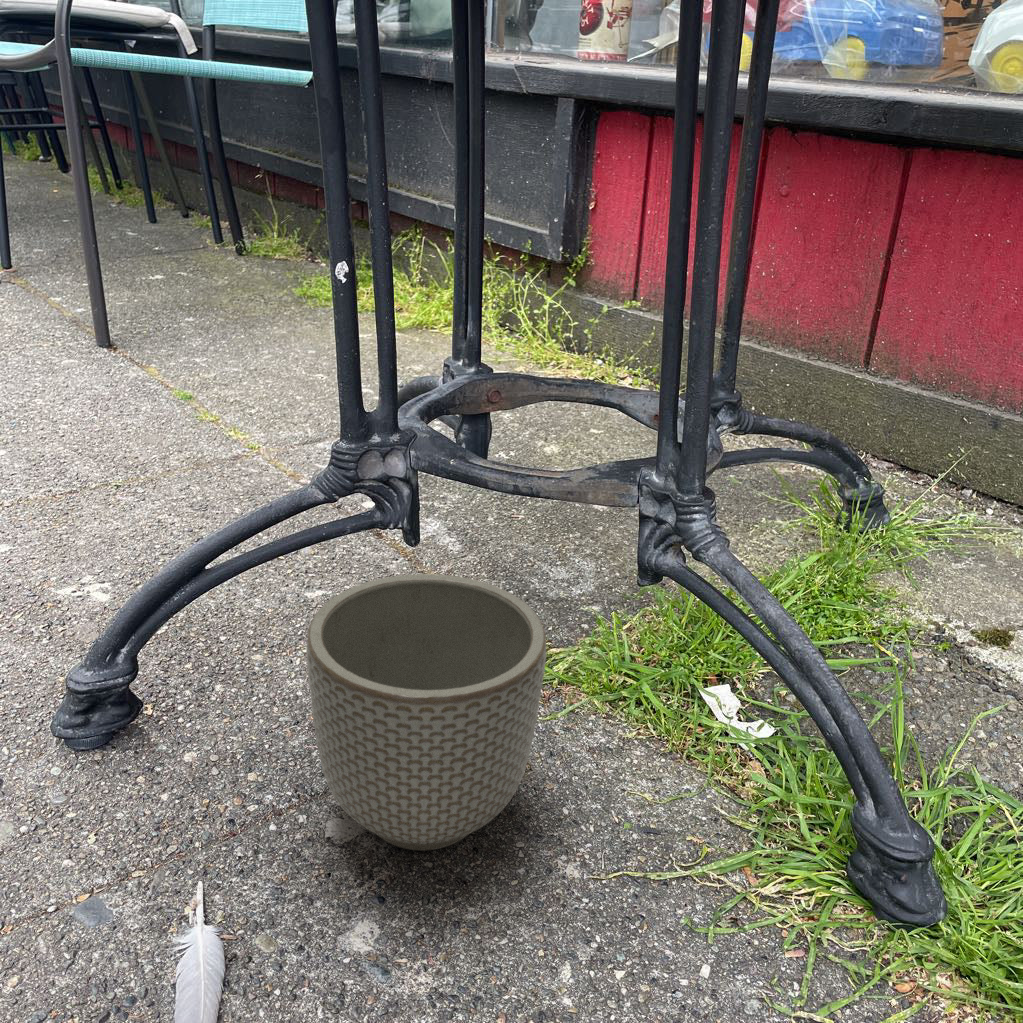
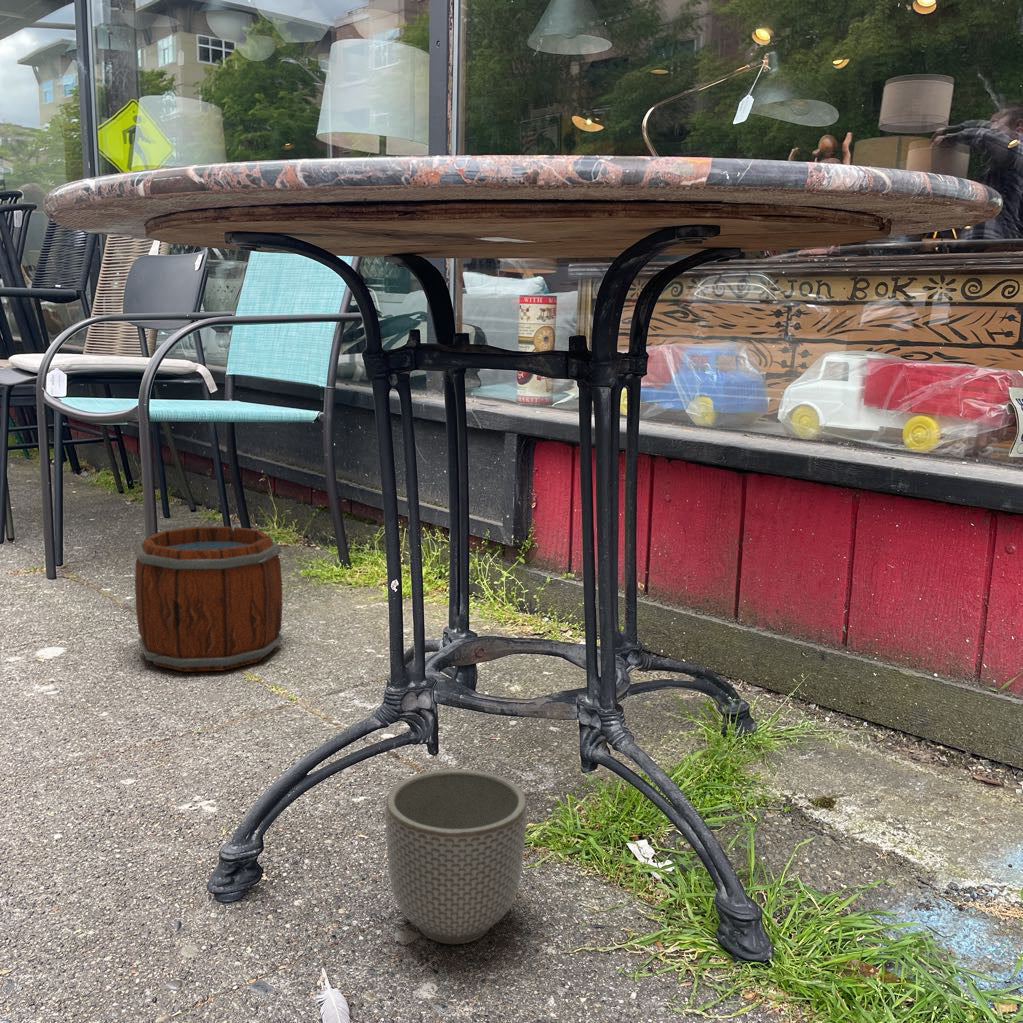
bucket: none [52,213,255,404] -> present [135,526,283,672]

